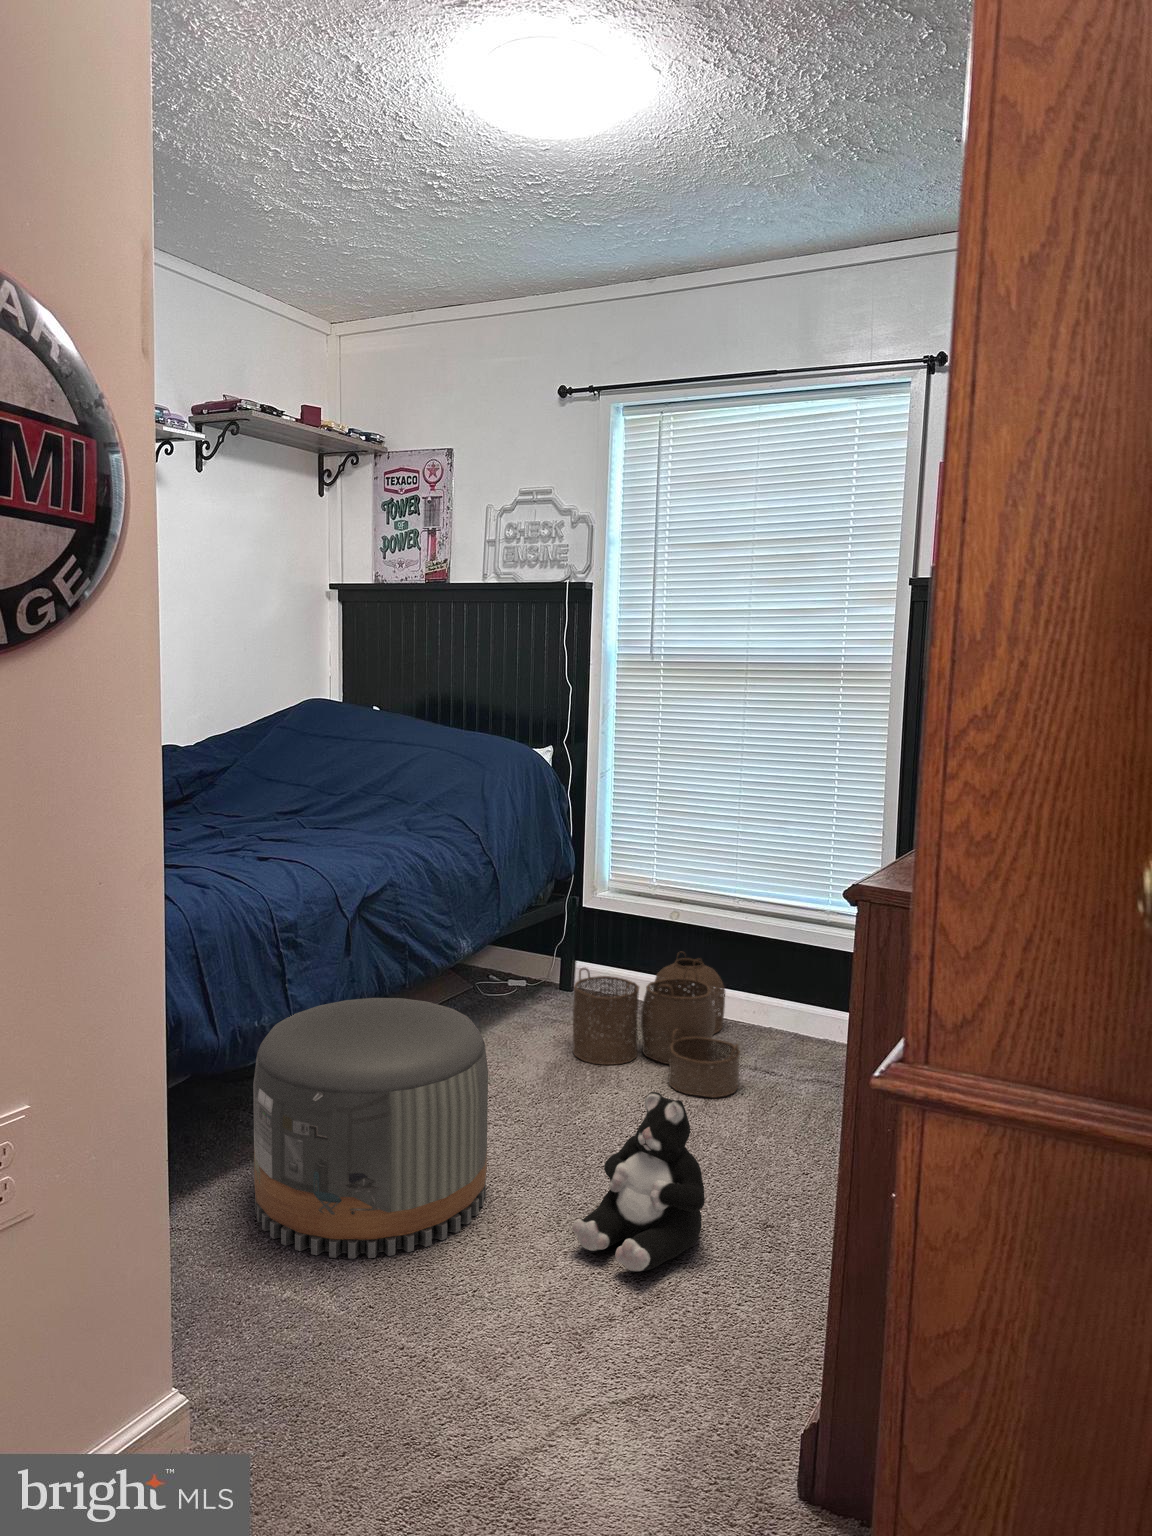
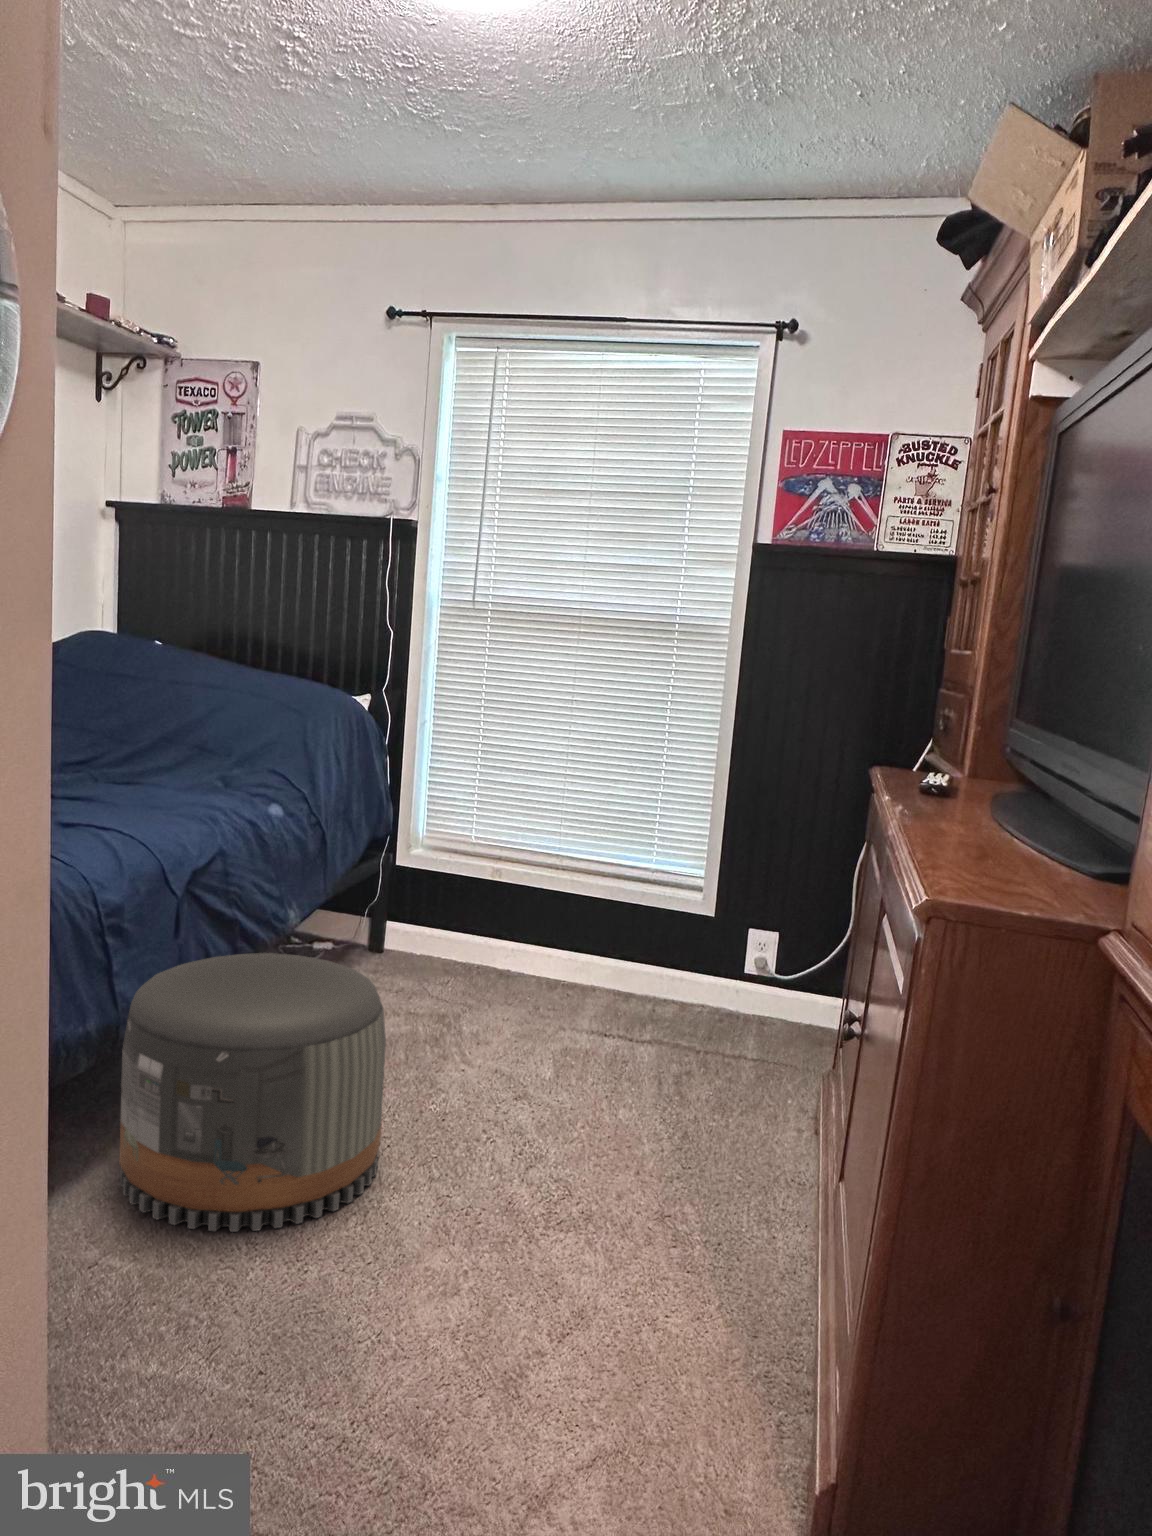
woven basket: present [573,957,740,1098] -> none [411,907,592,1048]
plush toy: present [572,1092,705,1272] -> none [489,1035,620,1213]

